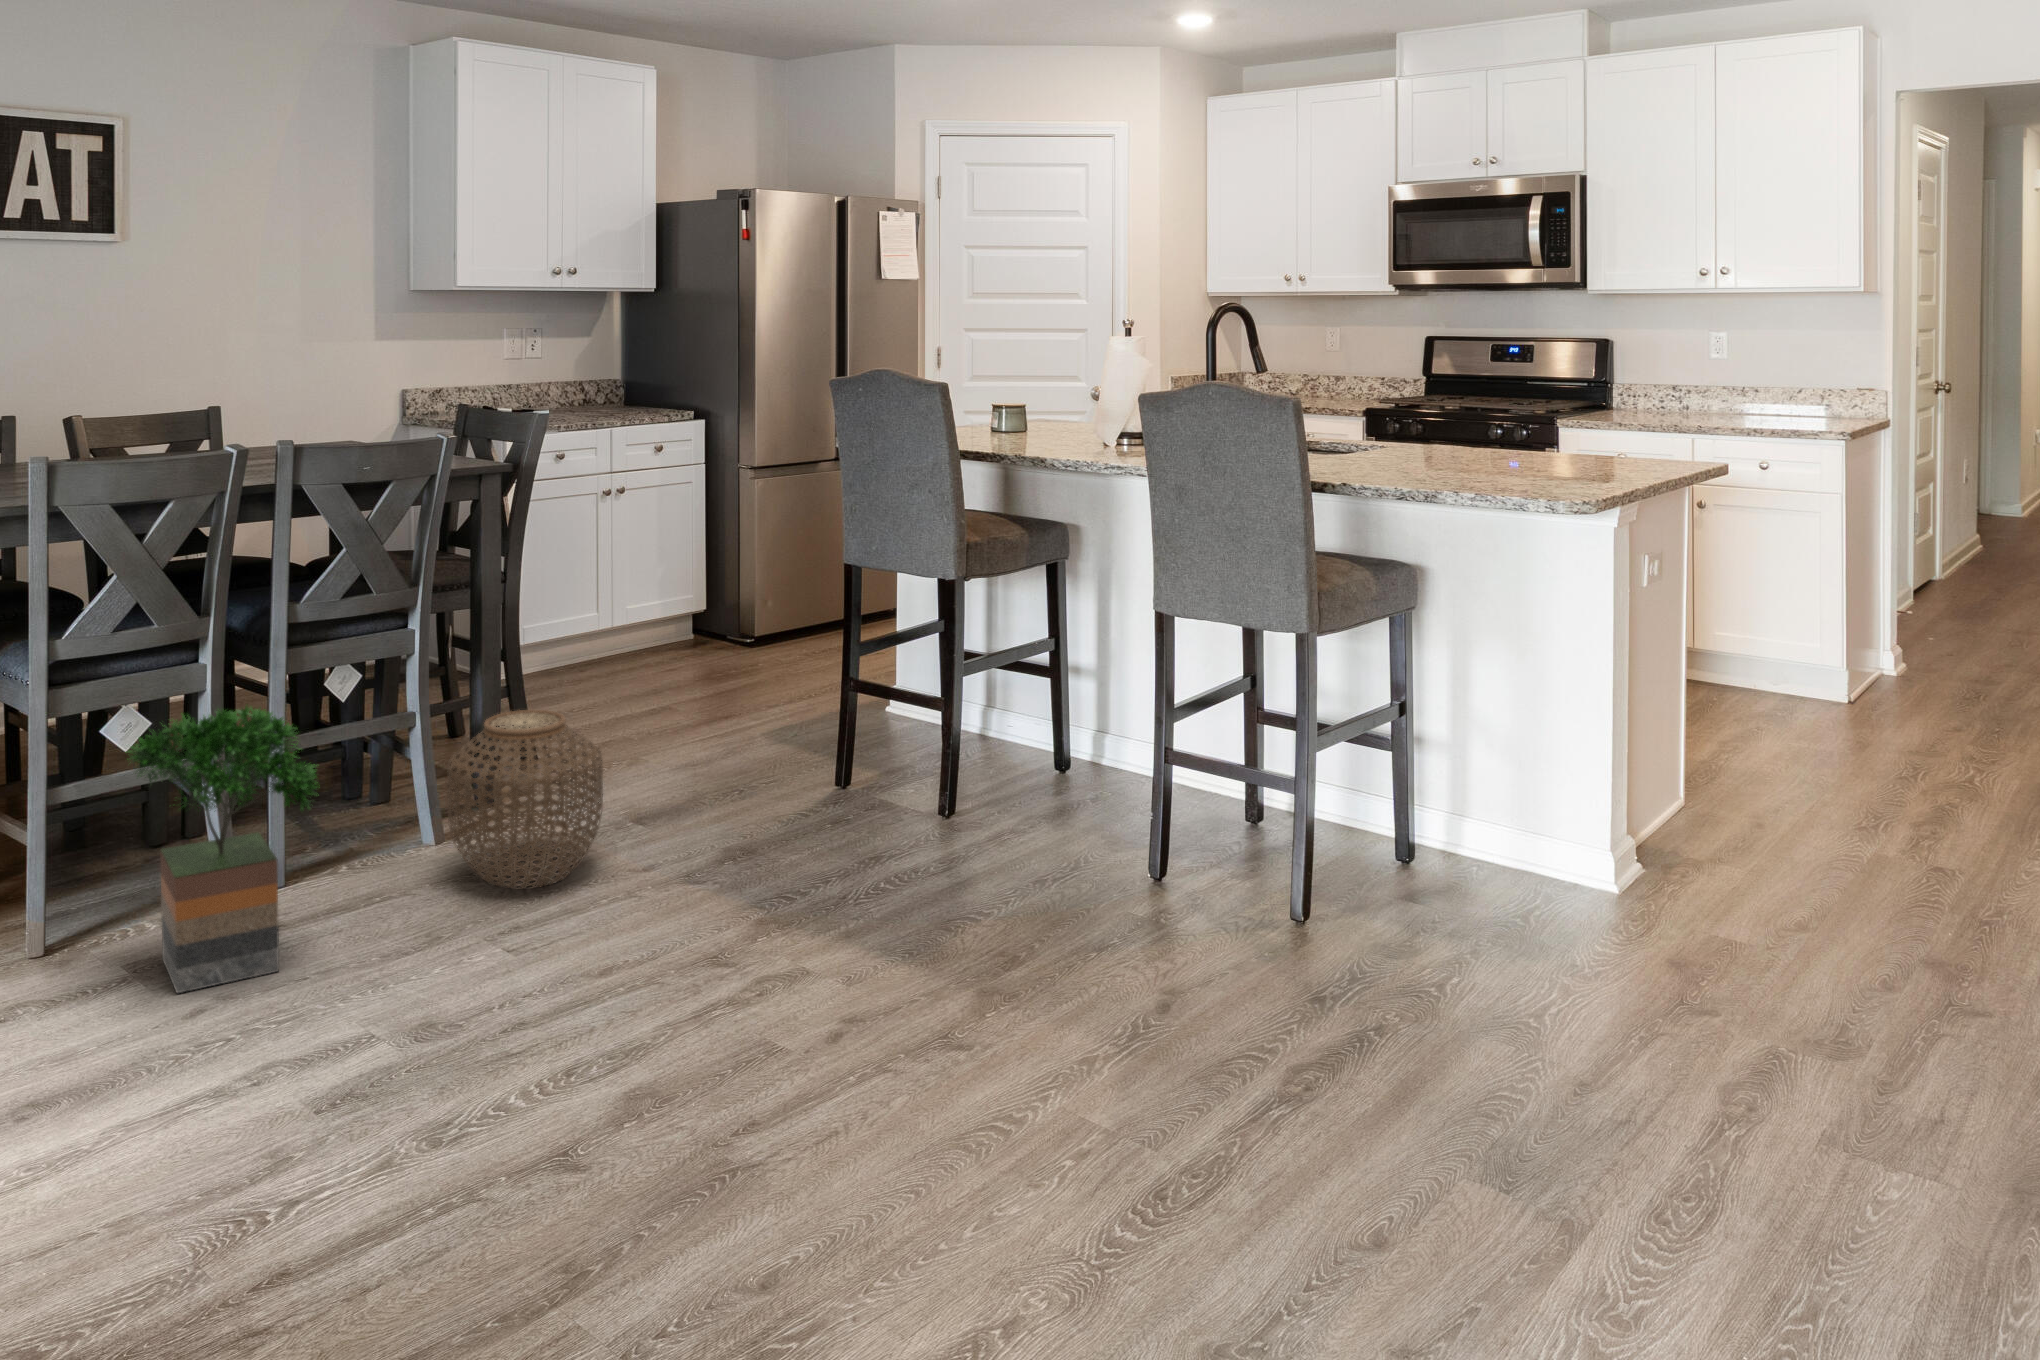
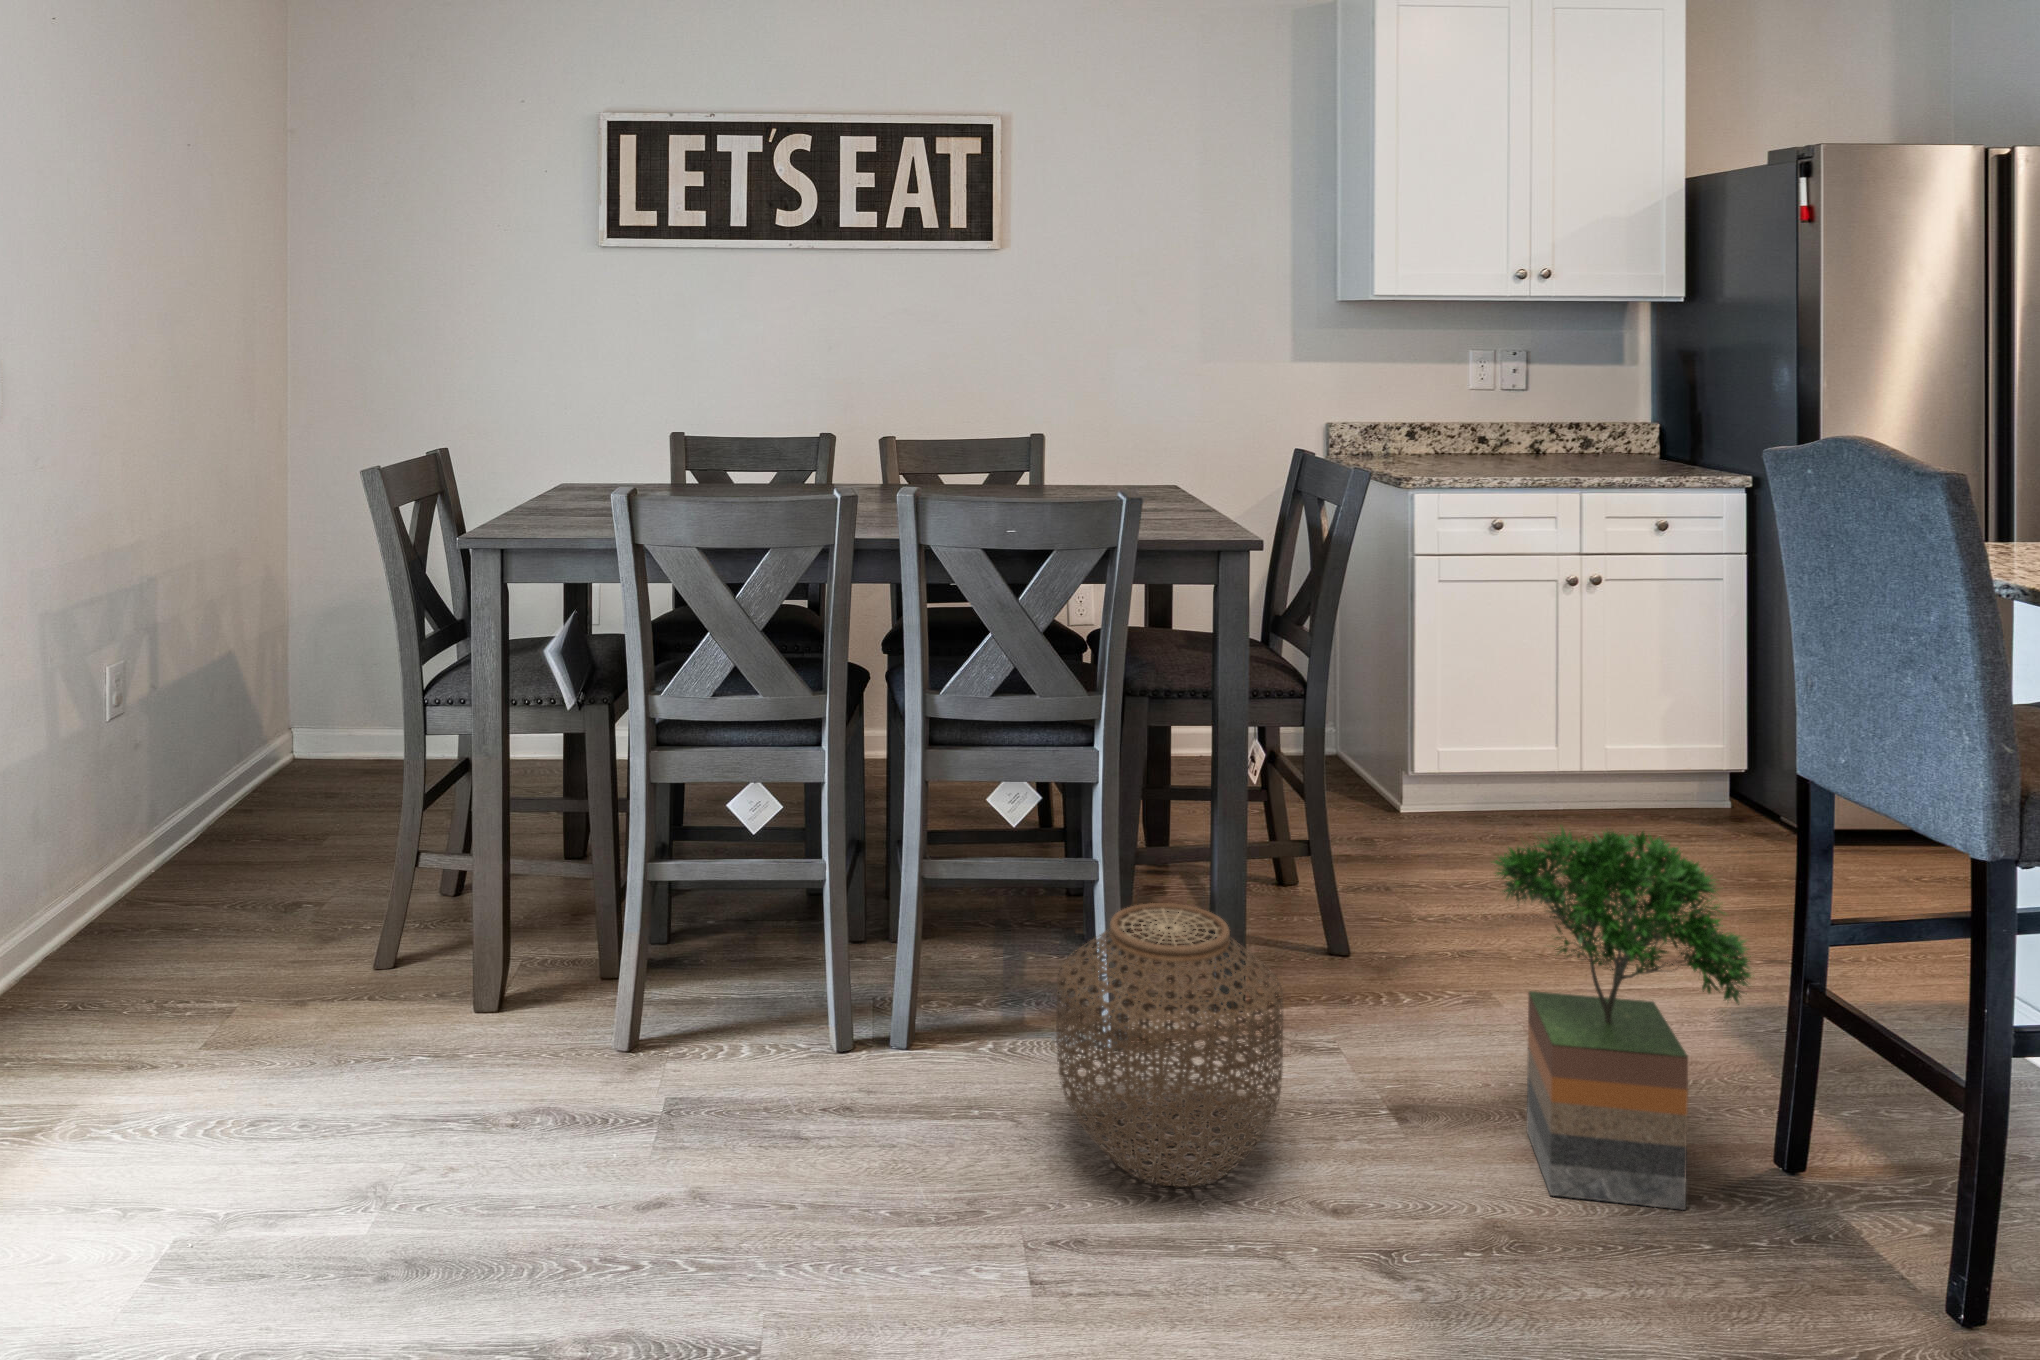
potted tree: present [128,706,317,993] -> present [1494,828,1751,1210]

